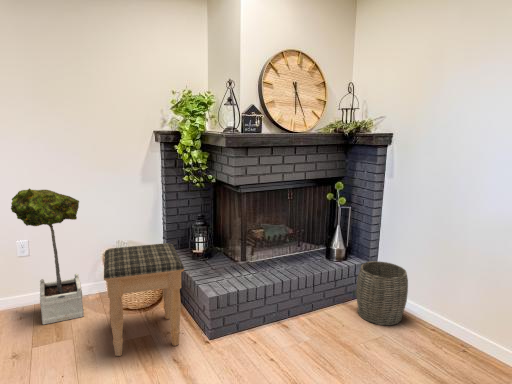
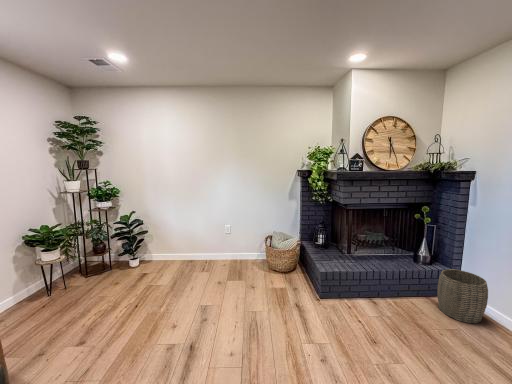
potted tree: present [11,188,84,325] -> none [224,199,255,271]
footstool: present [104,243,184,356] -> none [262,235,306,297]

